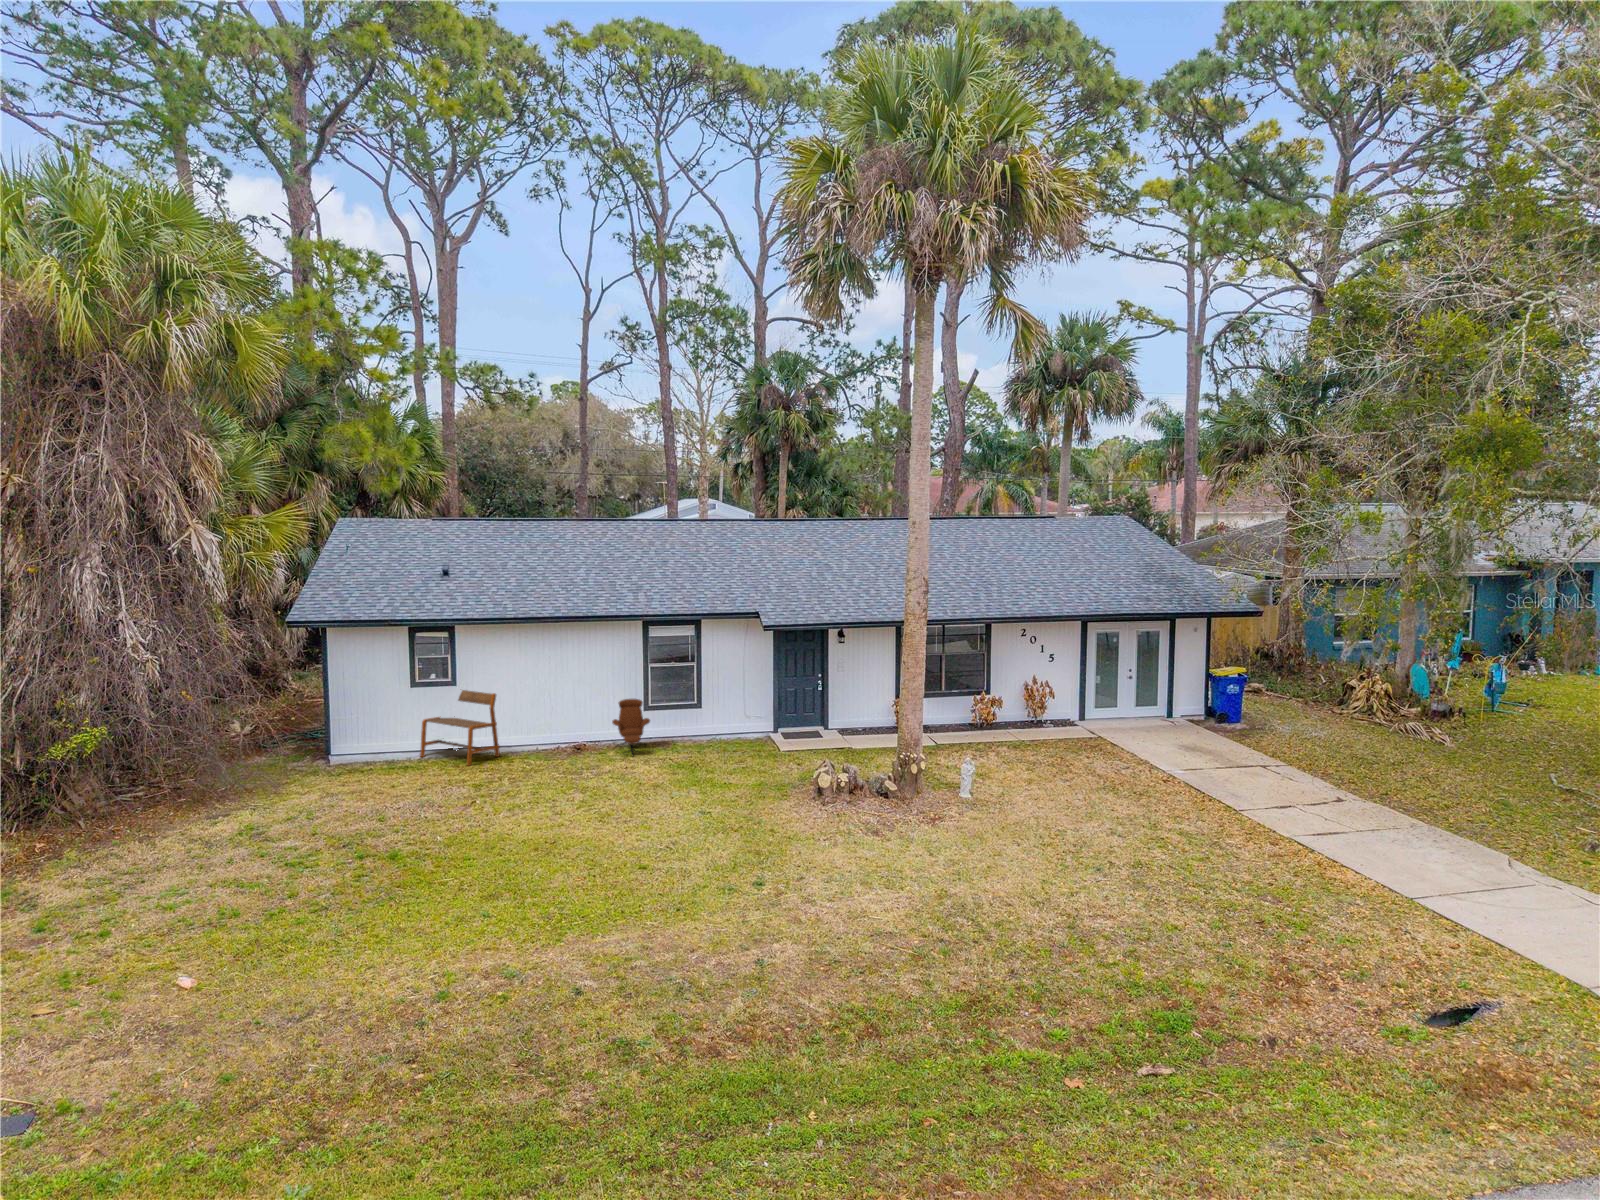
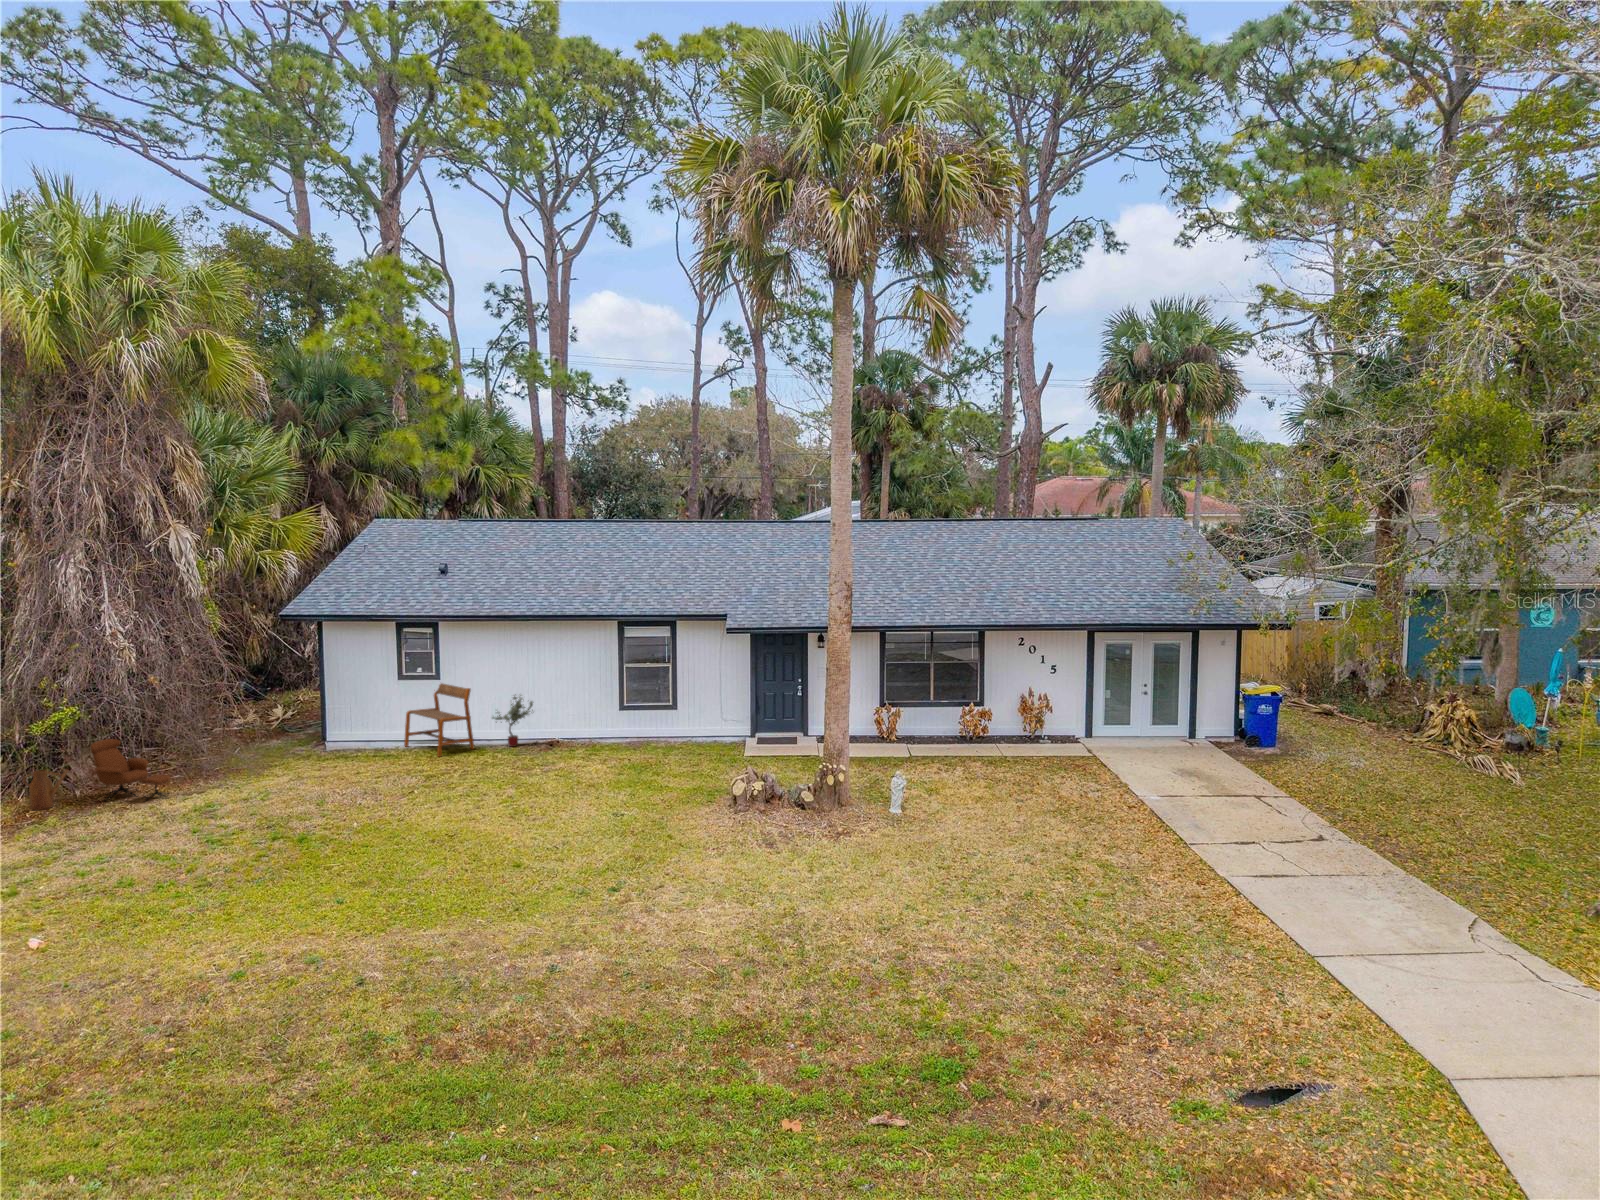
potted tree: none [515,697,561,752] -> present [492,695,533,747]
lounge chair: present [612,699,650,753] -> present [91,739,170,798]
watering can: none [26,799,81,849] -> present [23,769,69,811]

